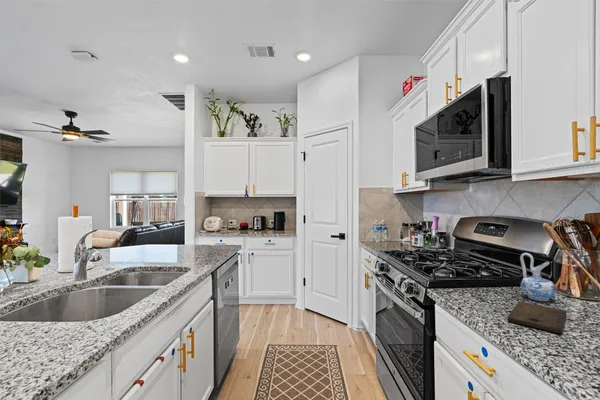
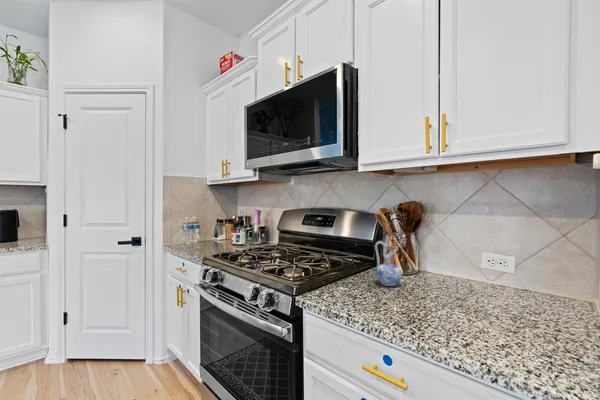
cutting board: present [507,302,566,333] -> none [386,291,446,318]

